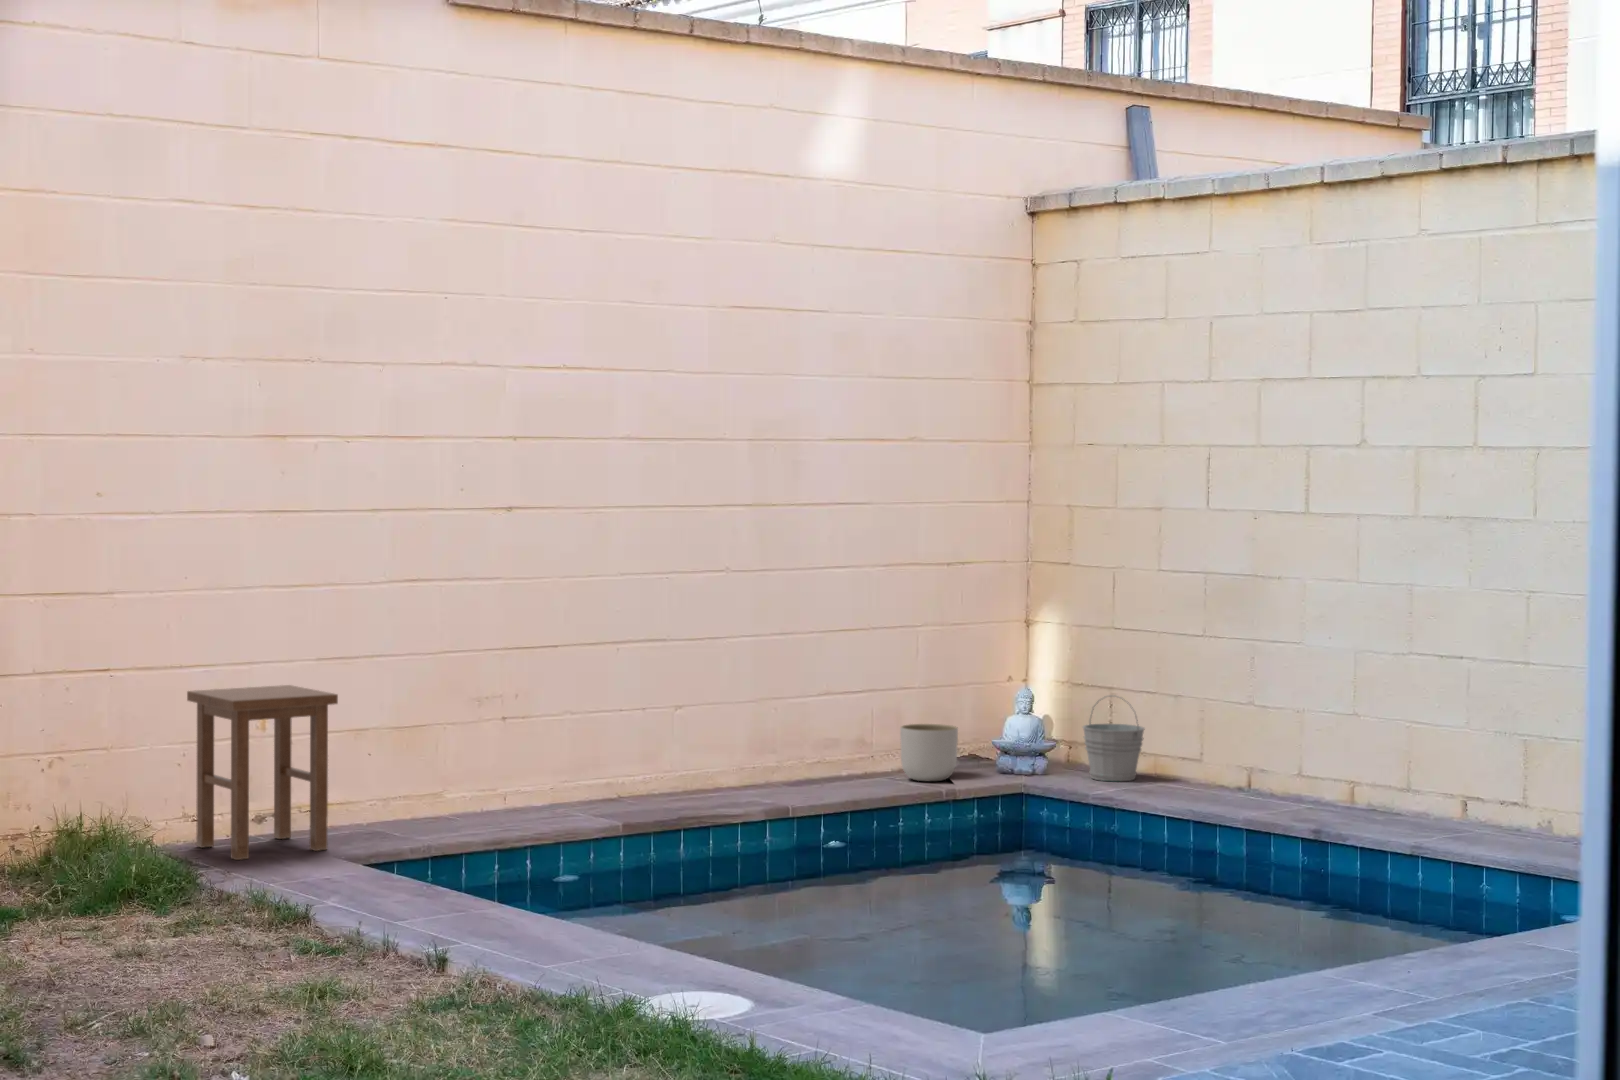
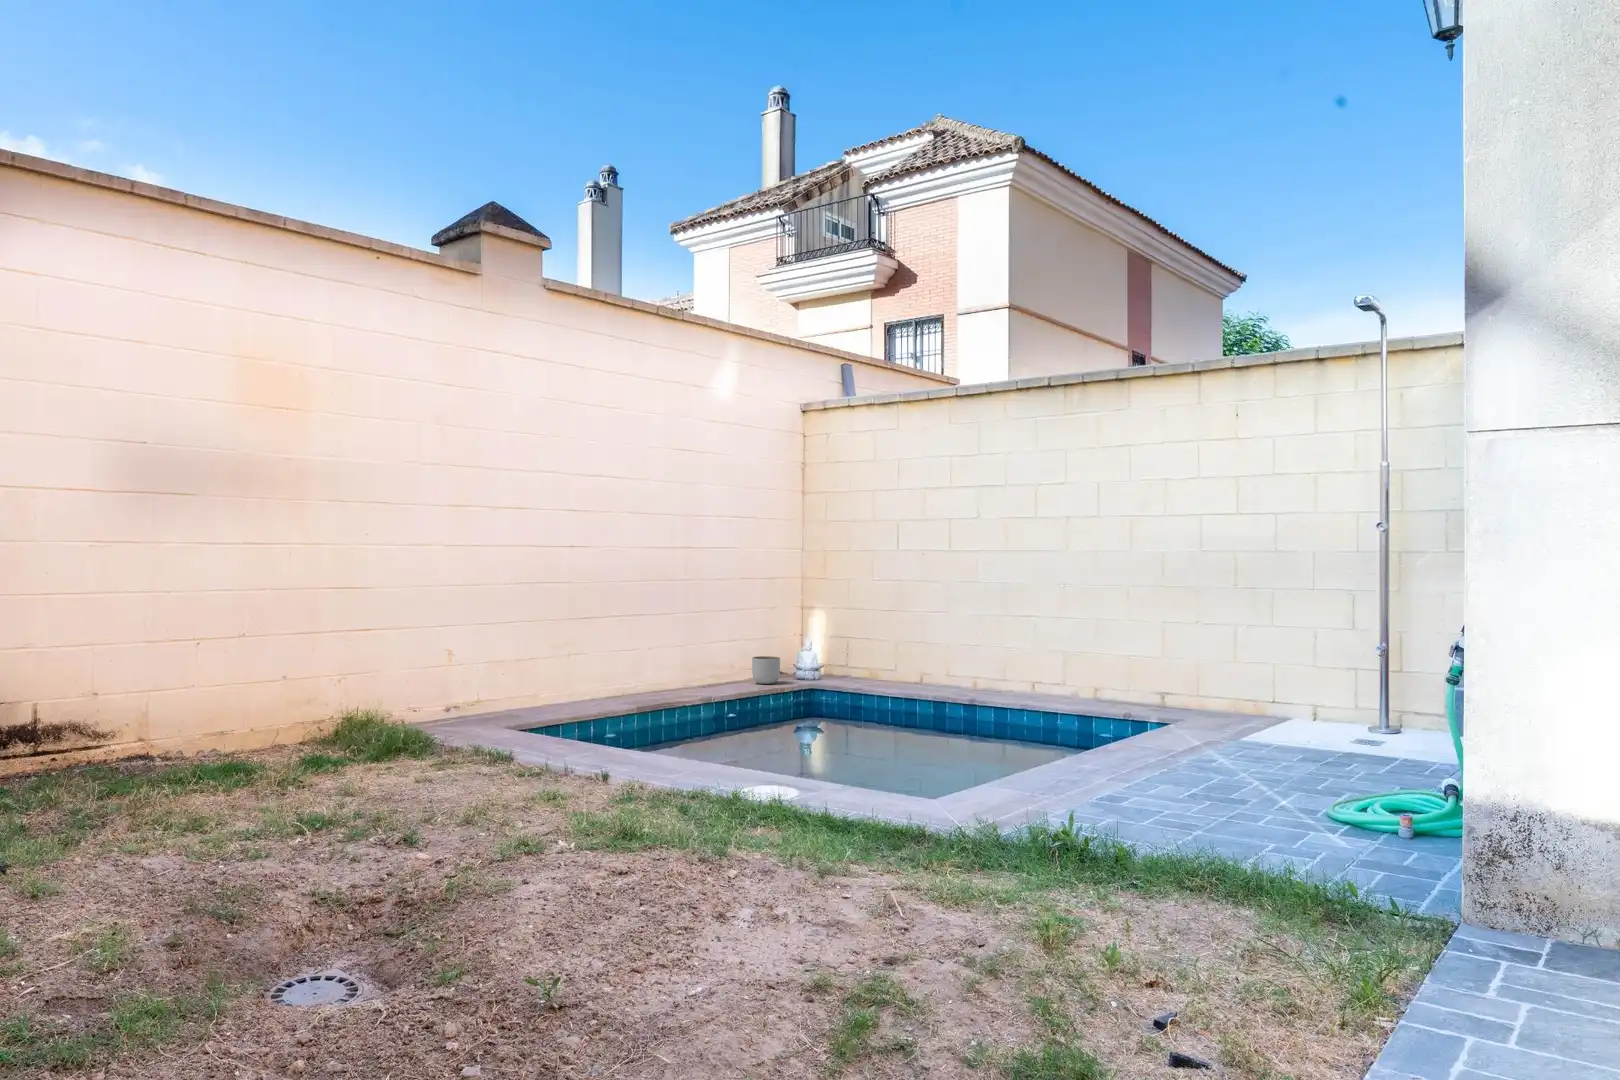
stool: present [187,685,338,860] -> none [410,639,497,732]
bucket: present [1083,696,1145,781] -> none [839,640,869,682]

